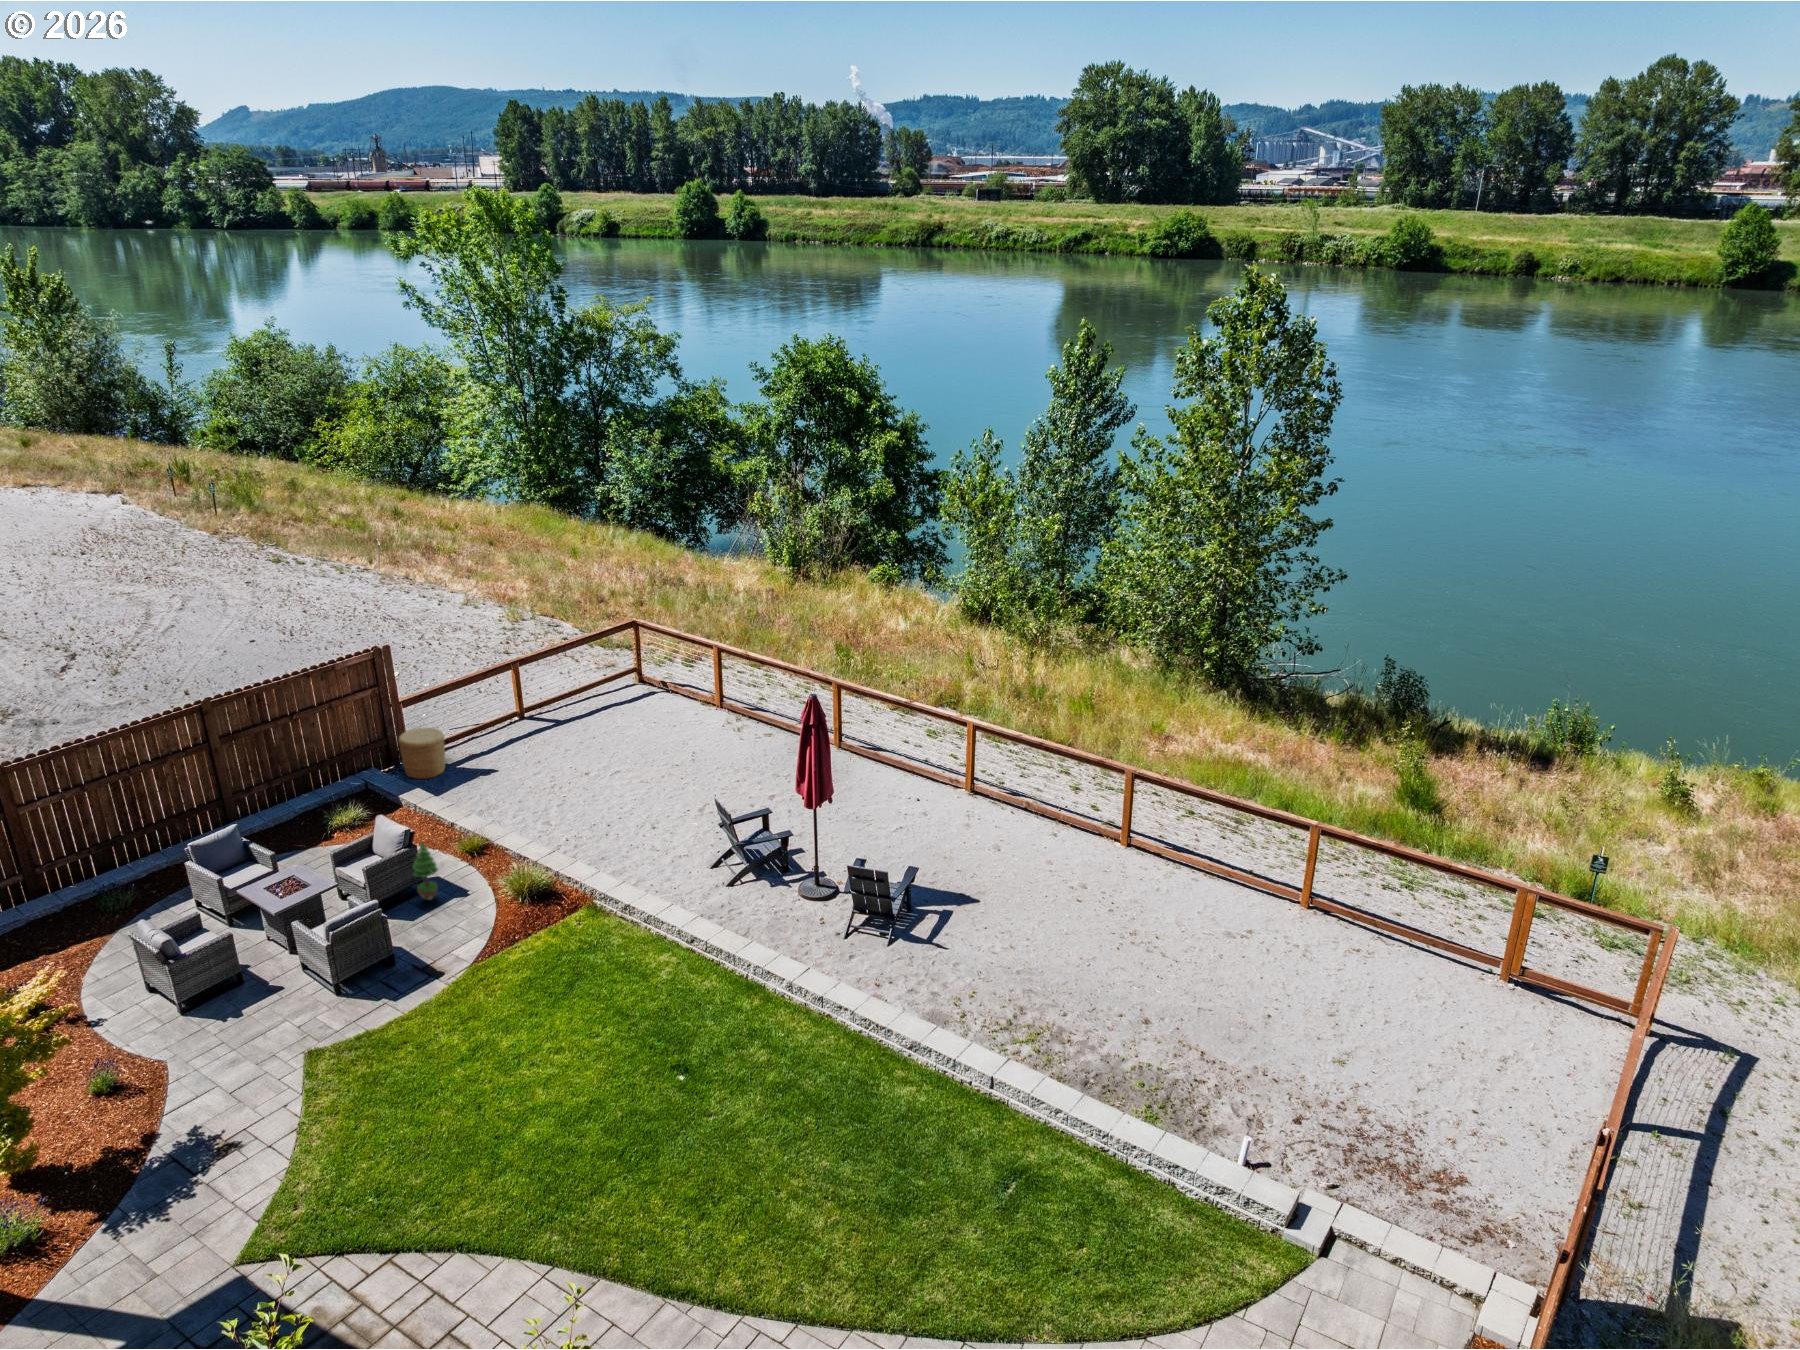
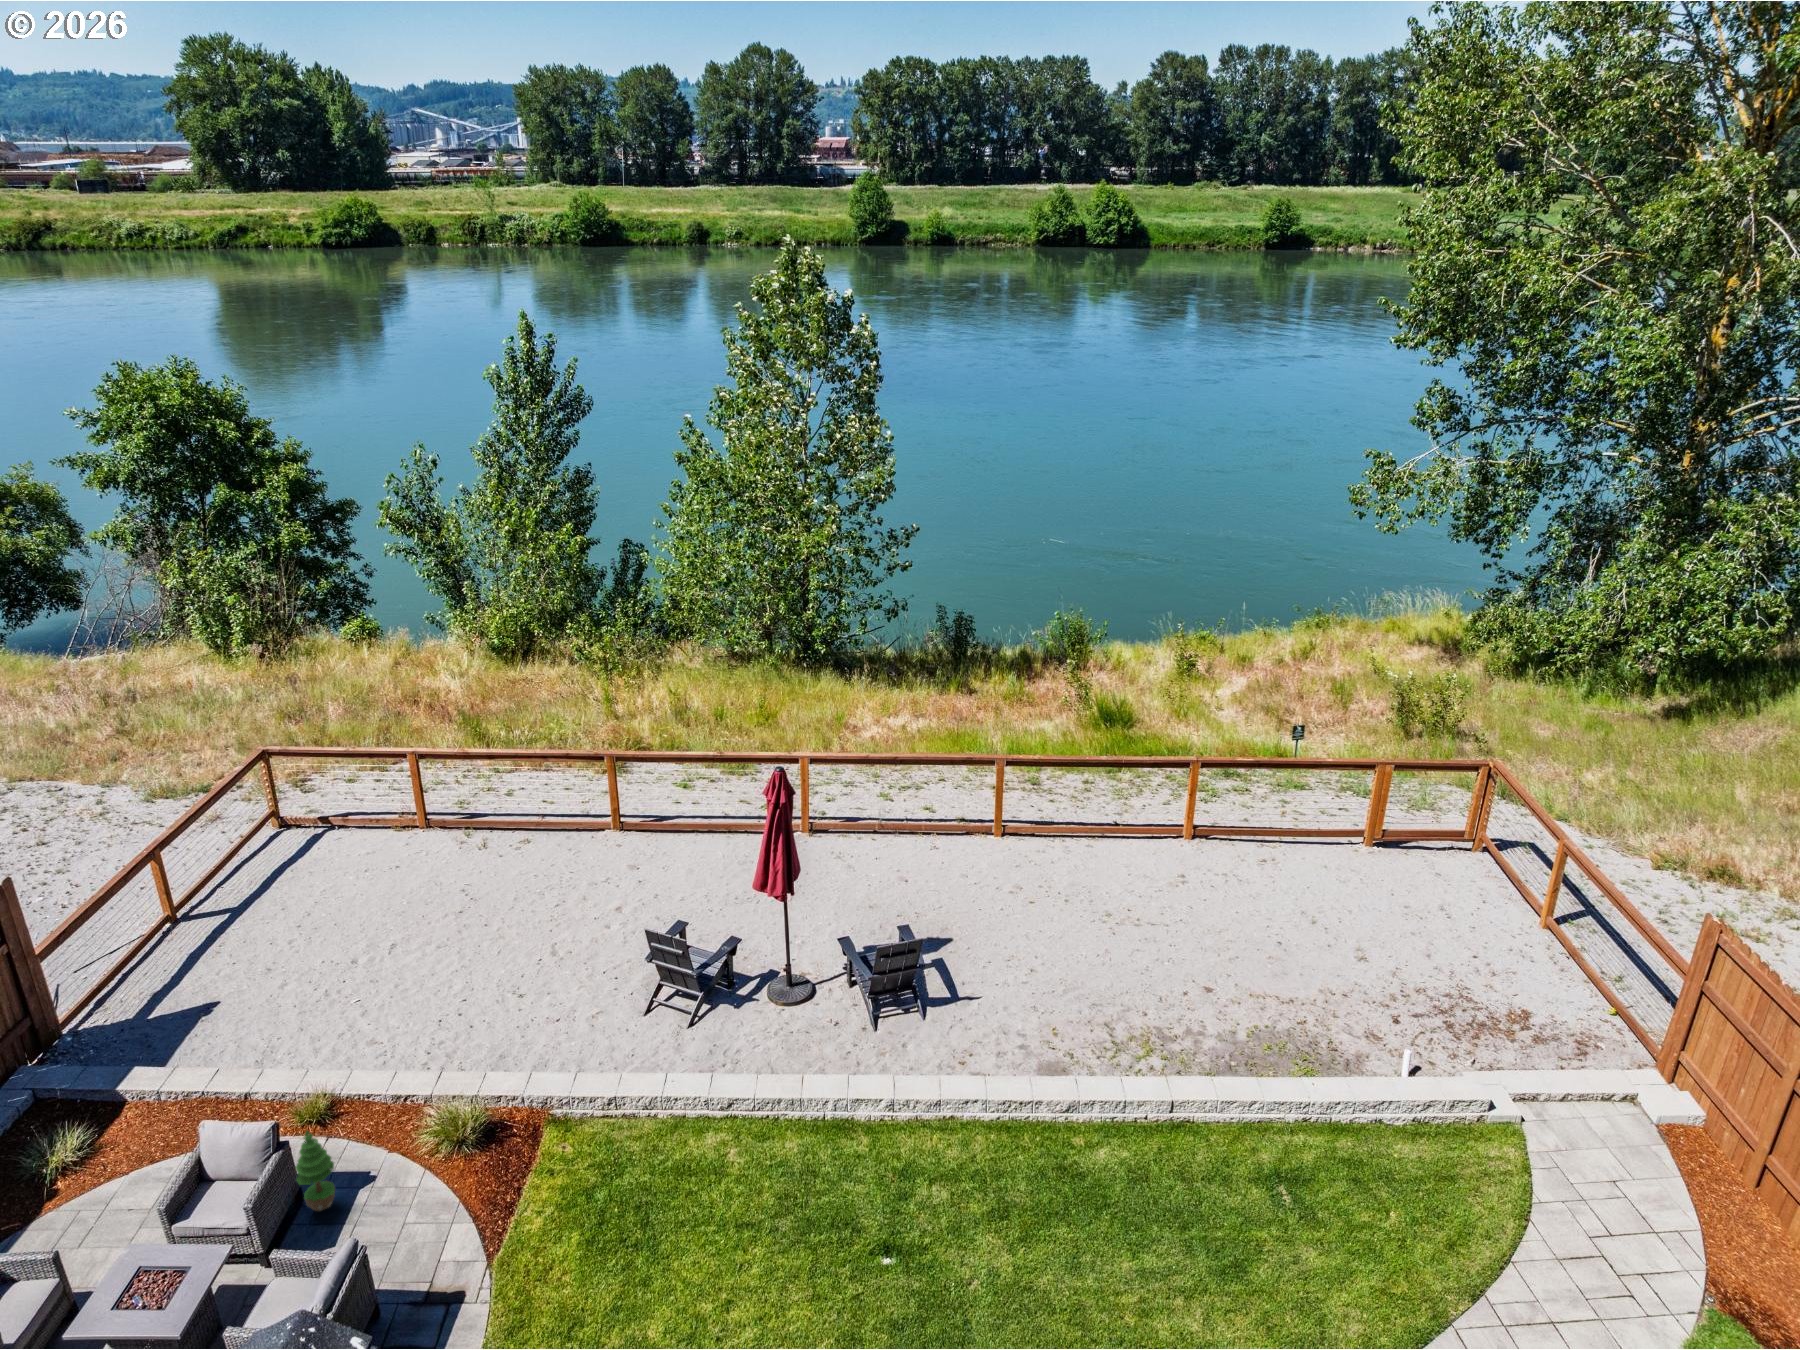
woven basket: present [399,728,445,779] -> none [56,976,139,1060]

